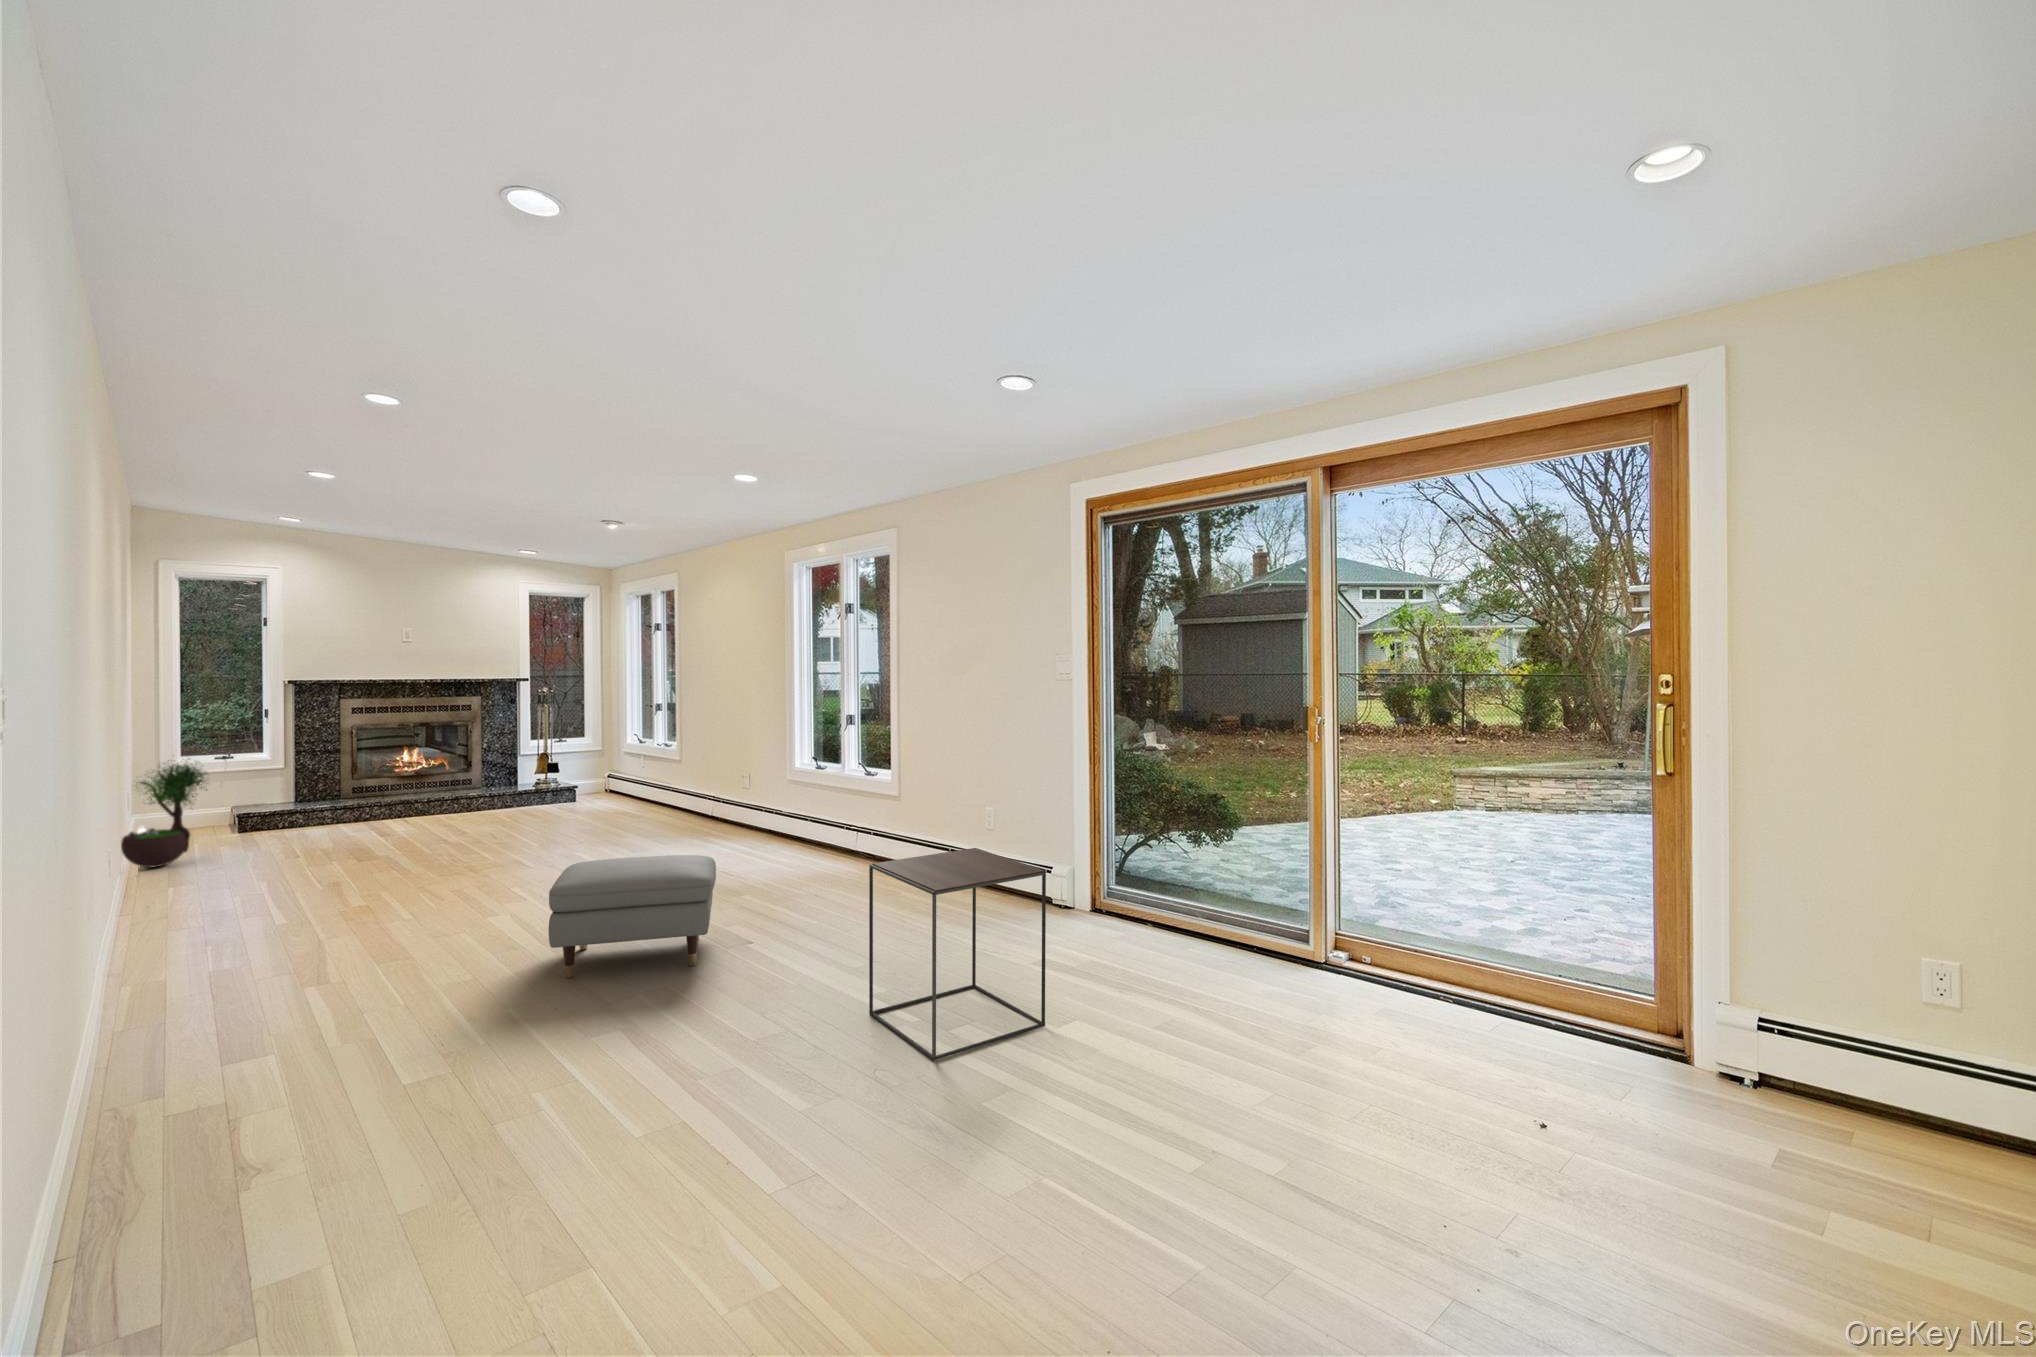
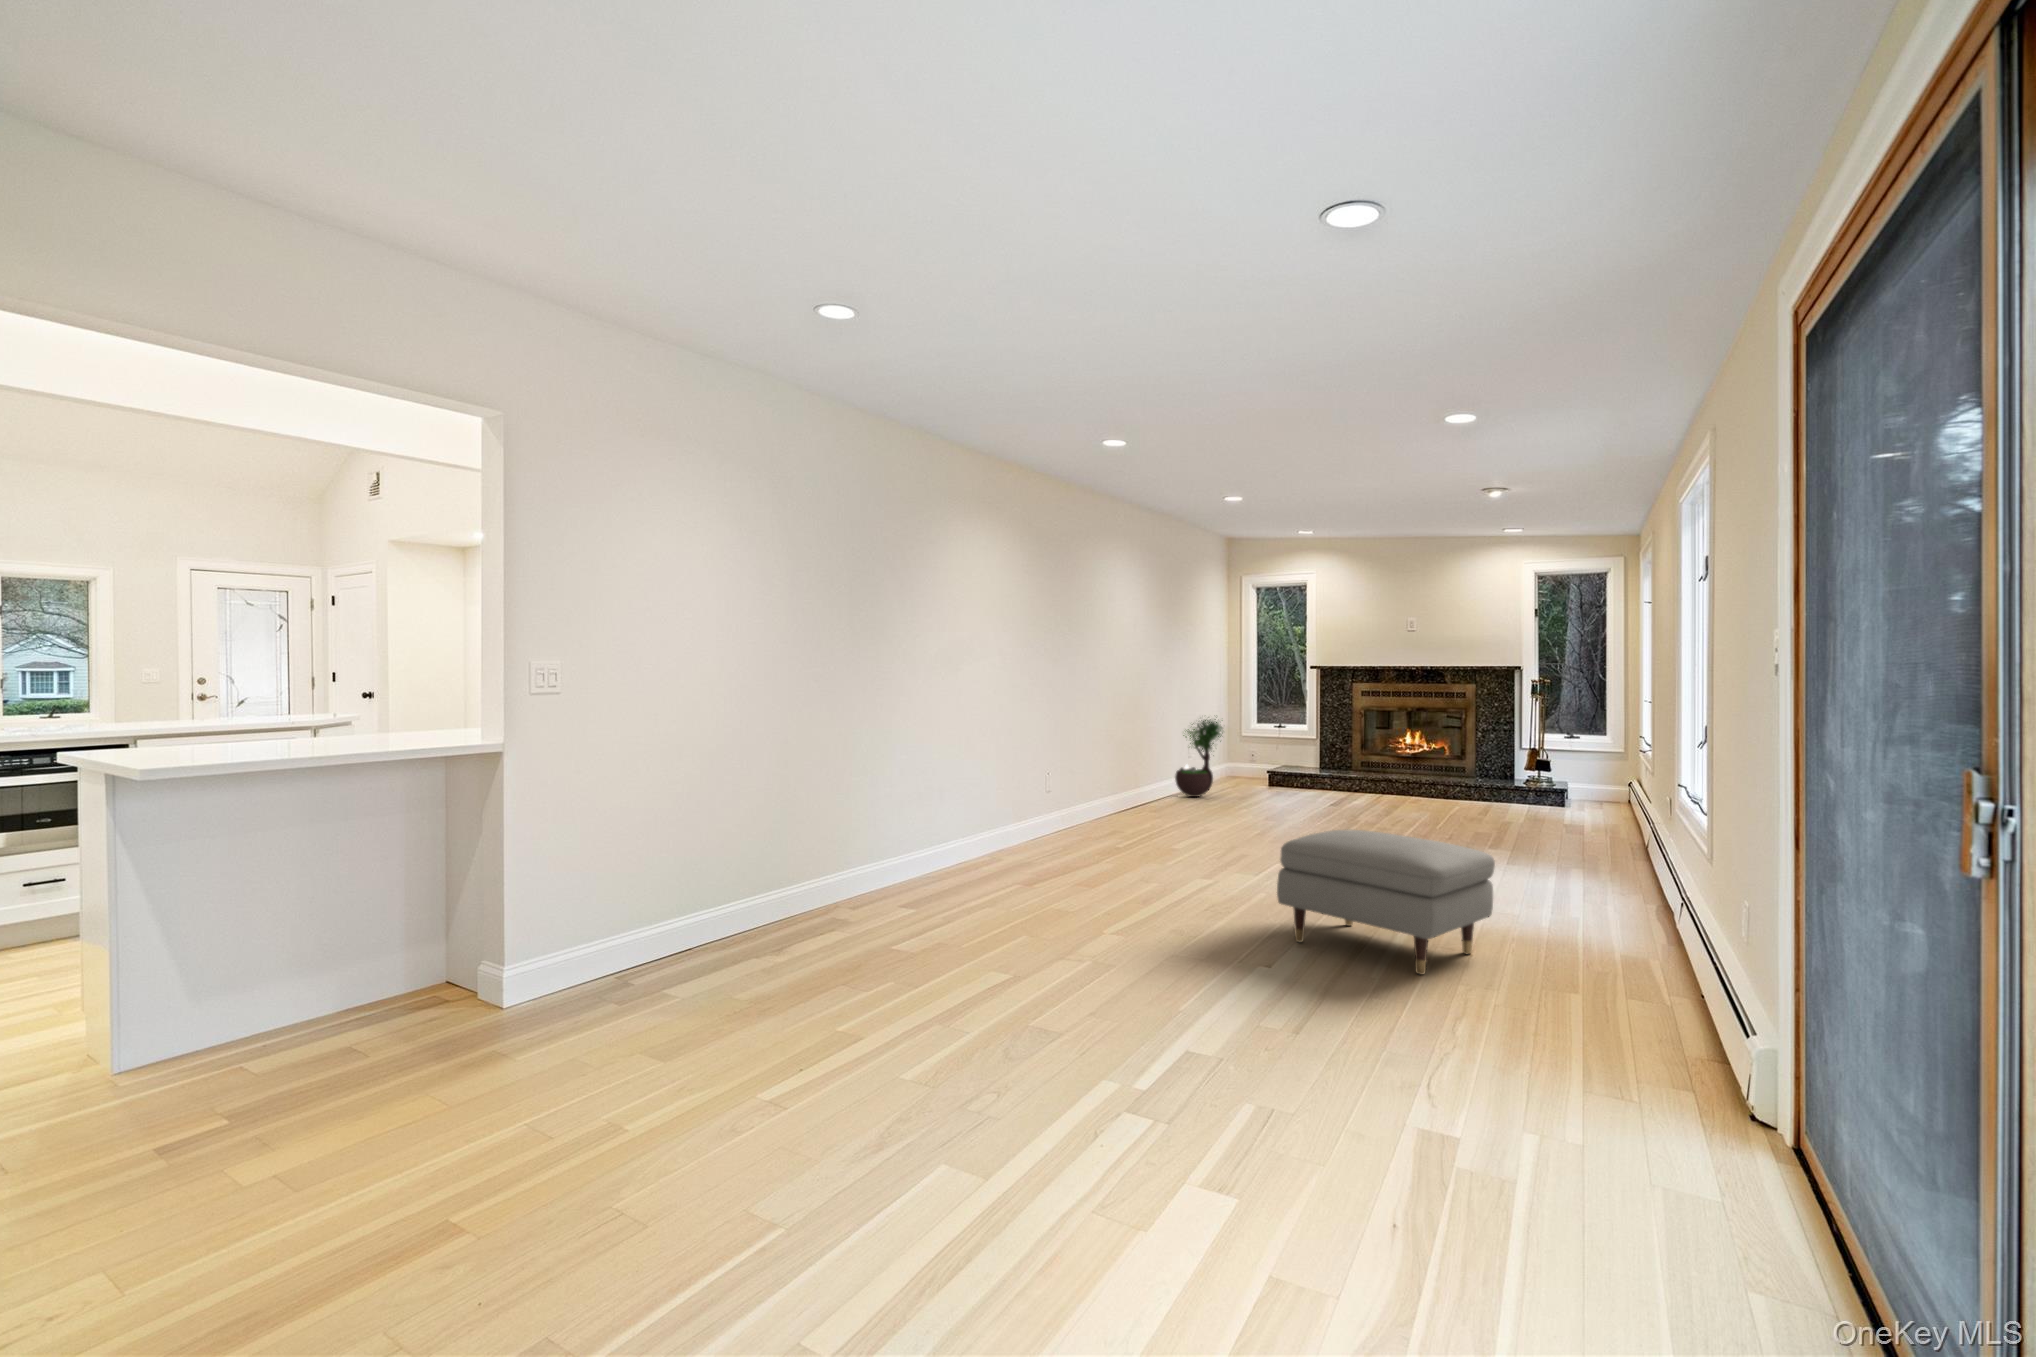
side table: present [869,848,1046,1061] -> none [1527,877,1840,1284]

